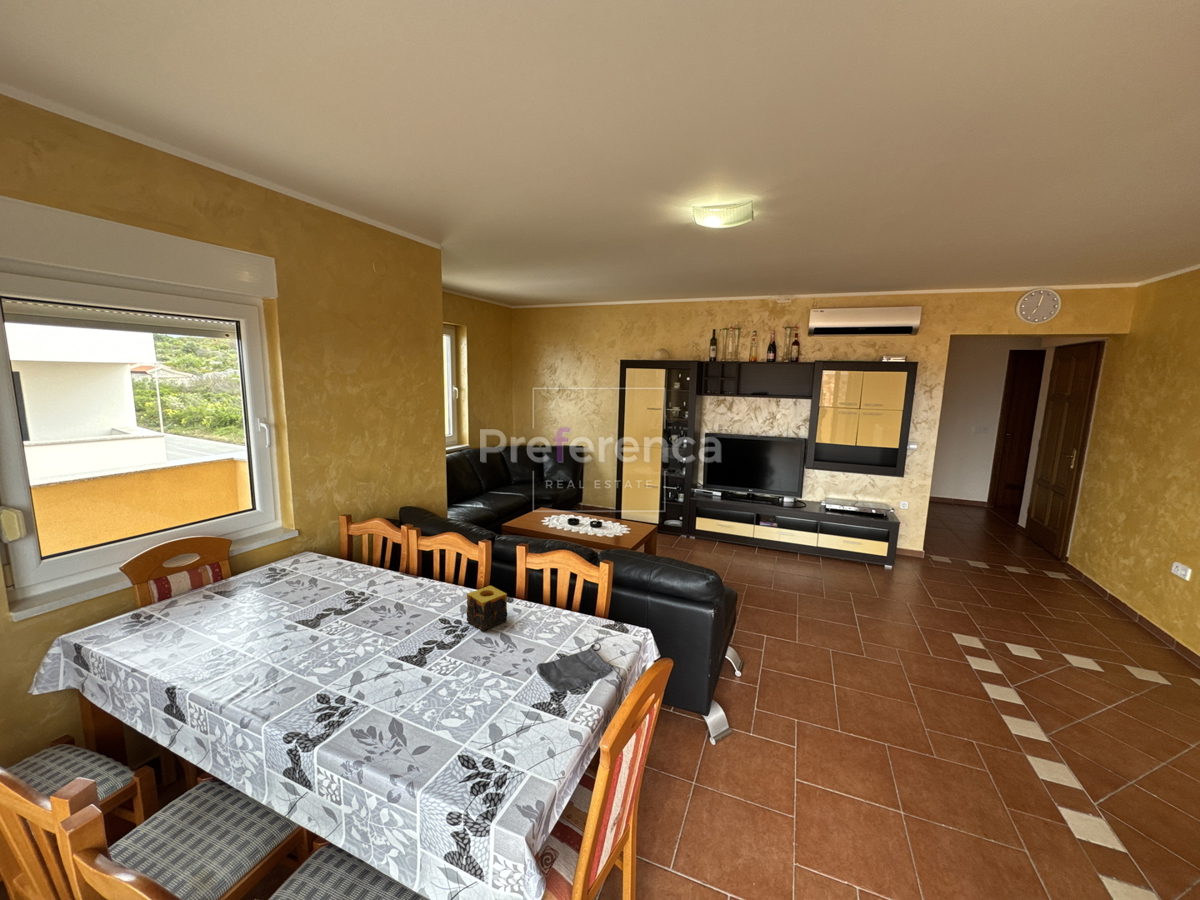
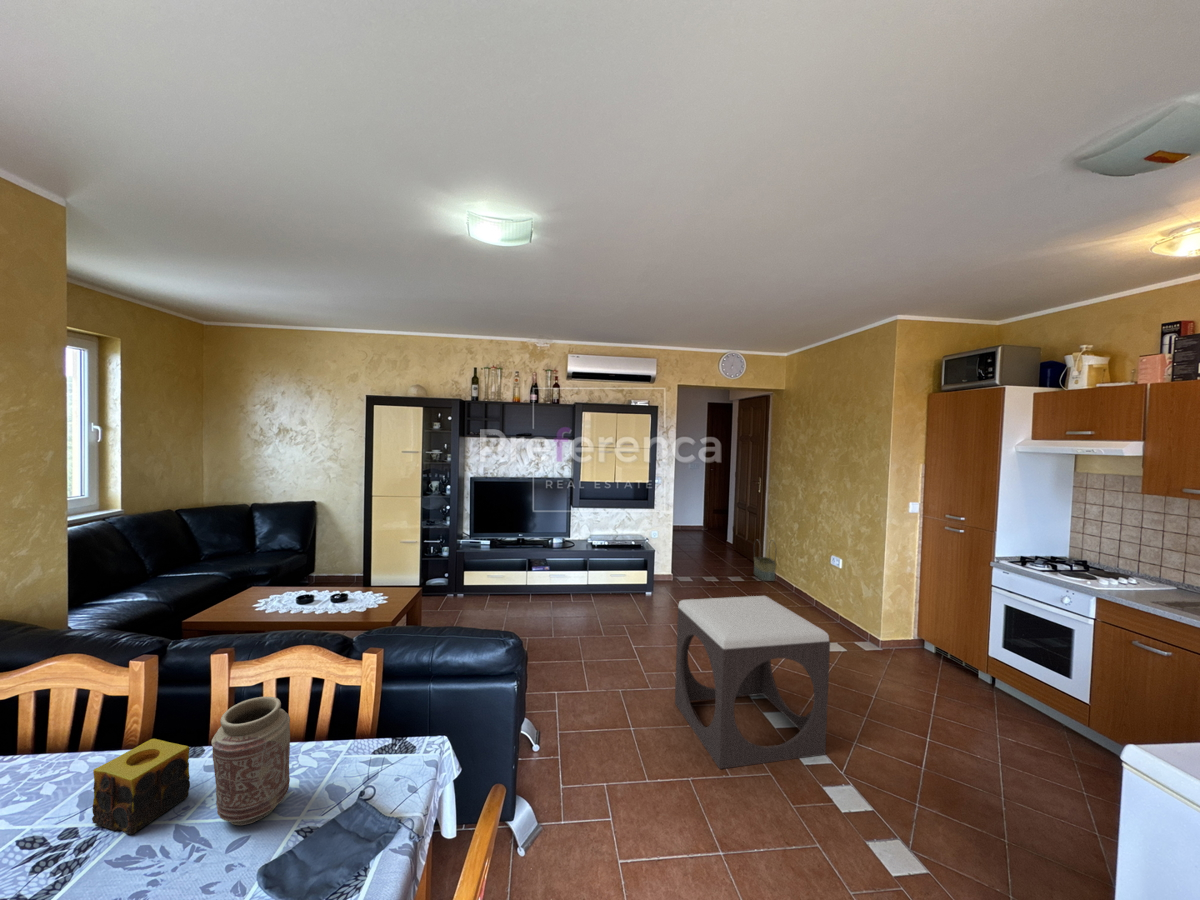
basket: none [1042,526,1082,579] -> present [754,543,776,581]
vase: none [517,574,555,643] -> present [211,697,290,825]
footstool: none [888,575,1093,774] -> present [675,596,830,769]

